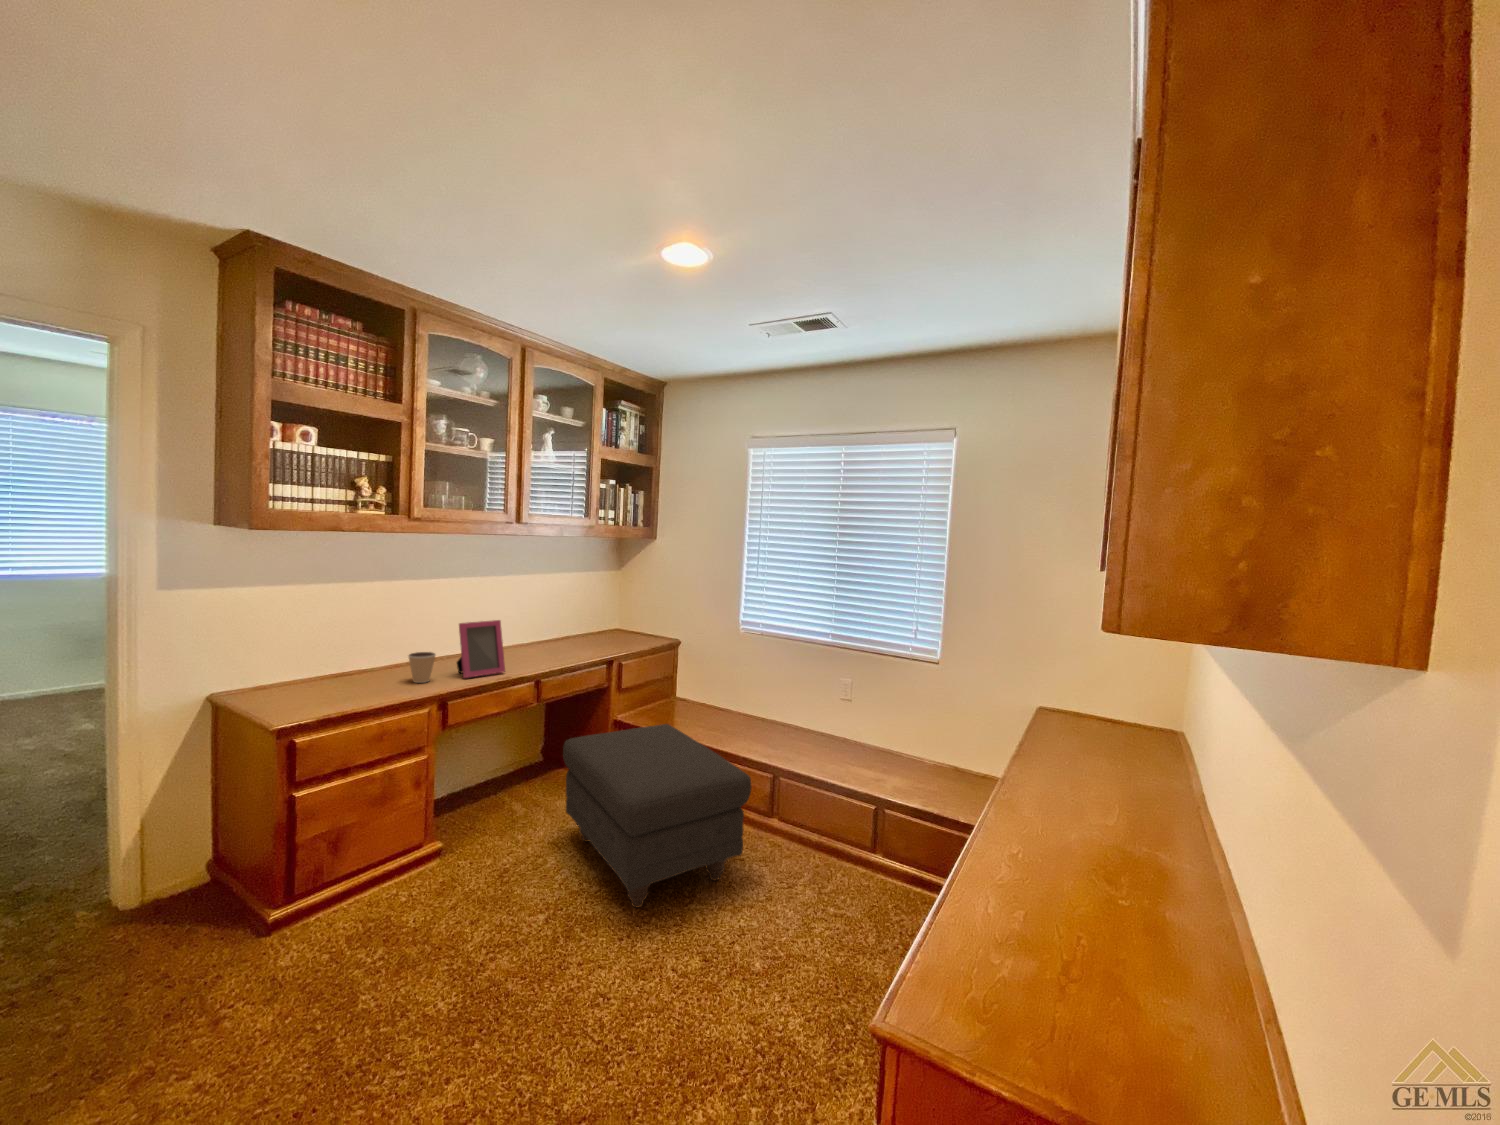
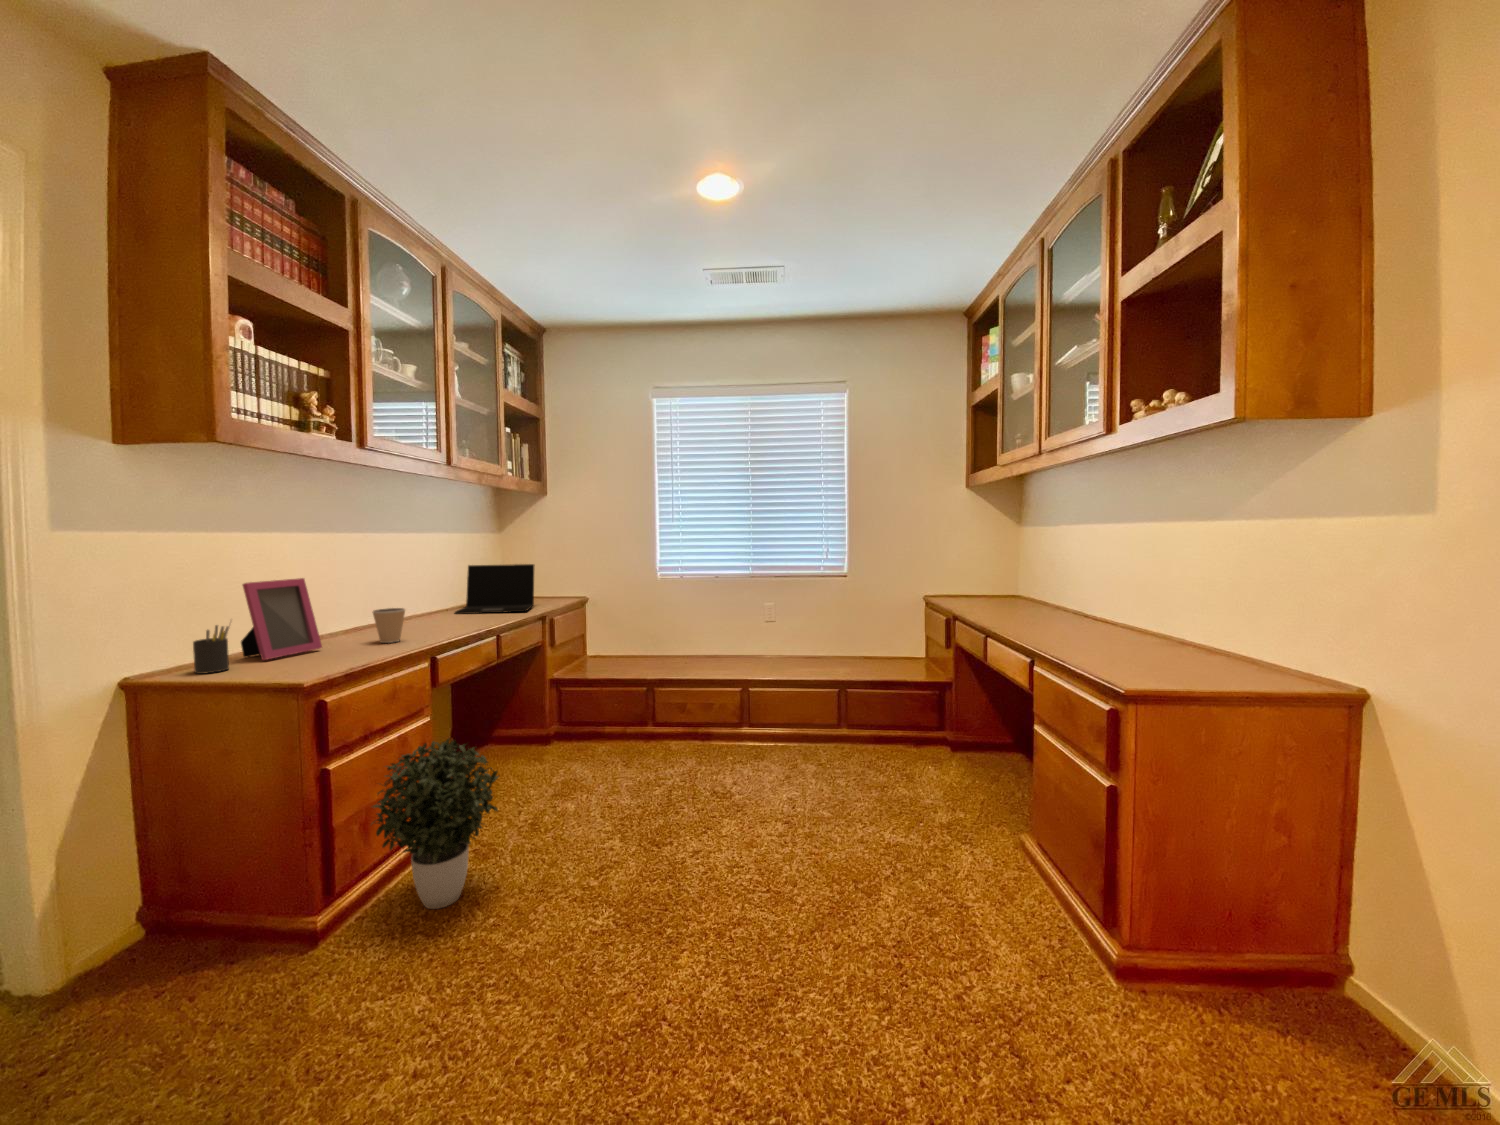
laptop: none [533,605,616,657] -> present [455,564,535,614]
picture frame: present [457,620,505,678] -> present [241,578,322,660]
pen holder: none [251,657,280,698] -> present [193,625,230,674]
ottoman: present [563,724,752,907] -> none [553,661,759,811]
potted plant: none [317,784,435,936] -> present [372,739,498,909]

